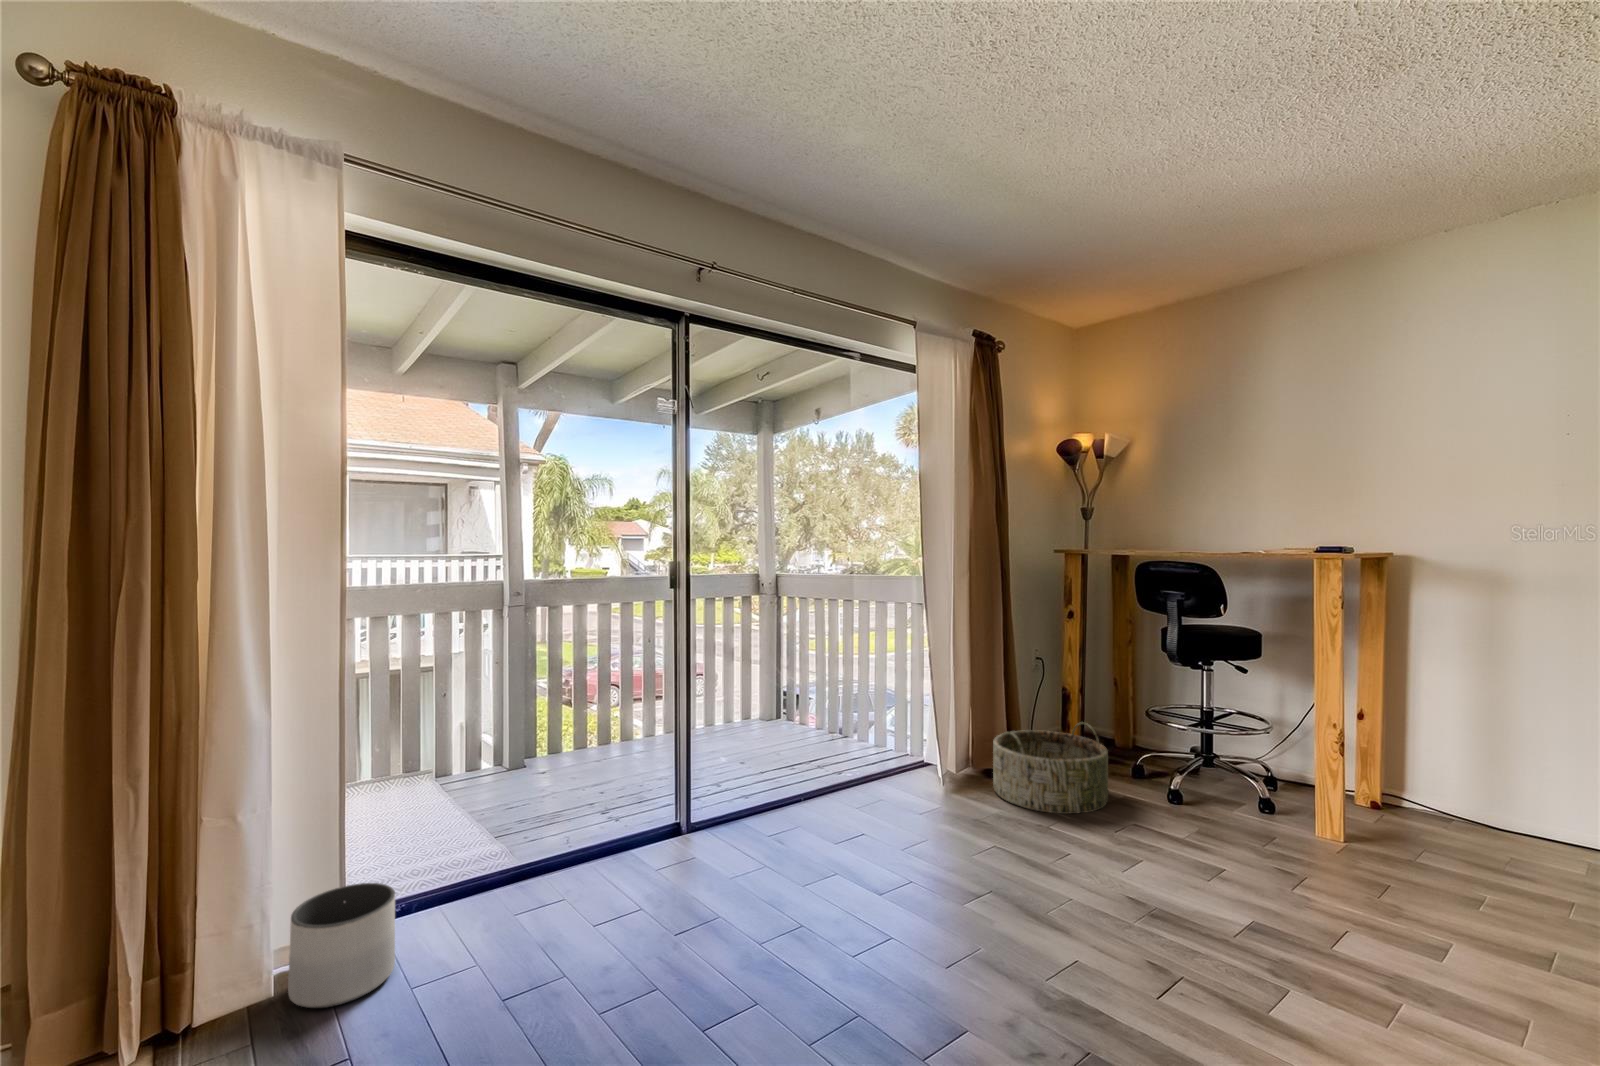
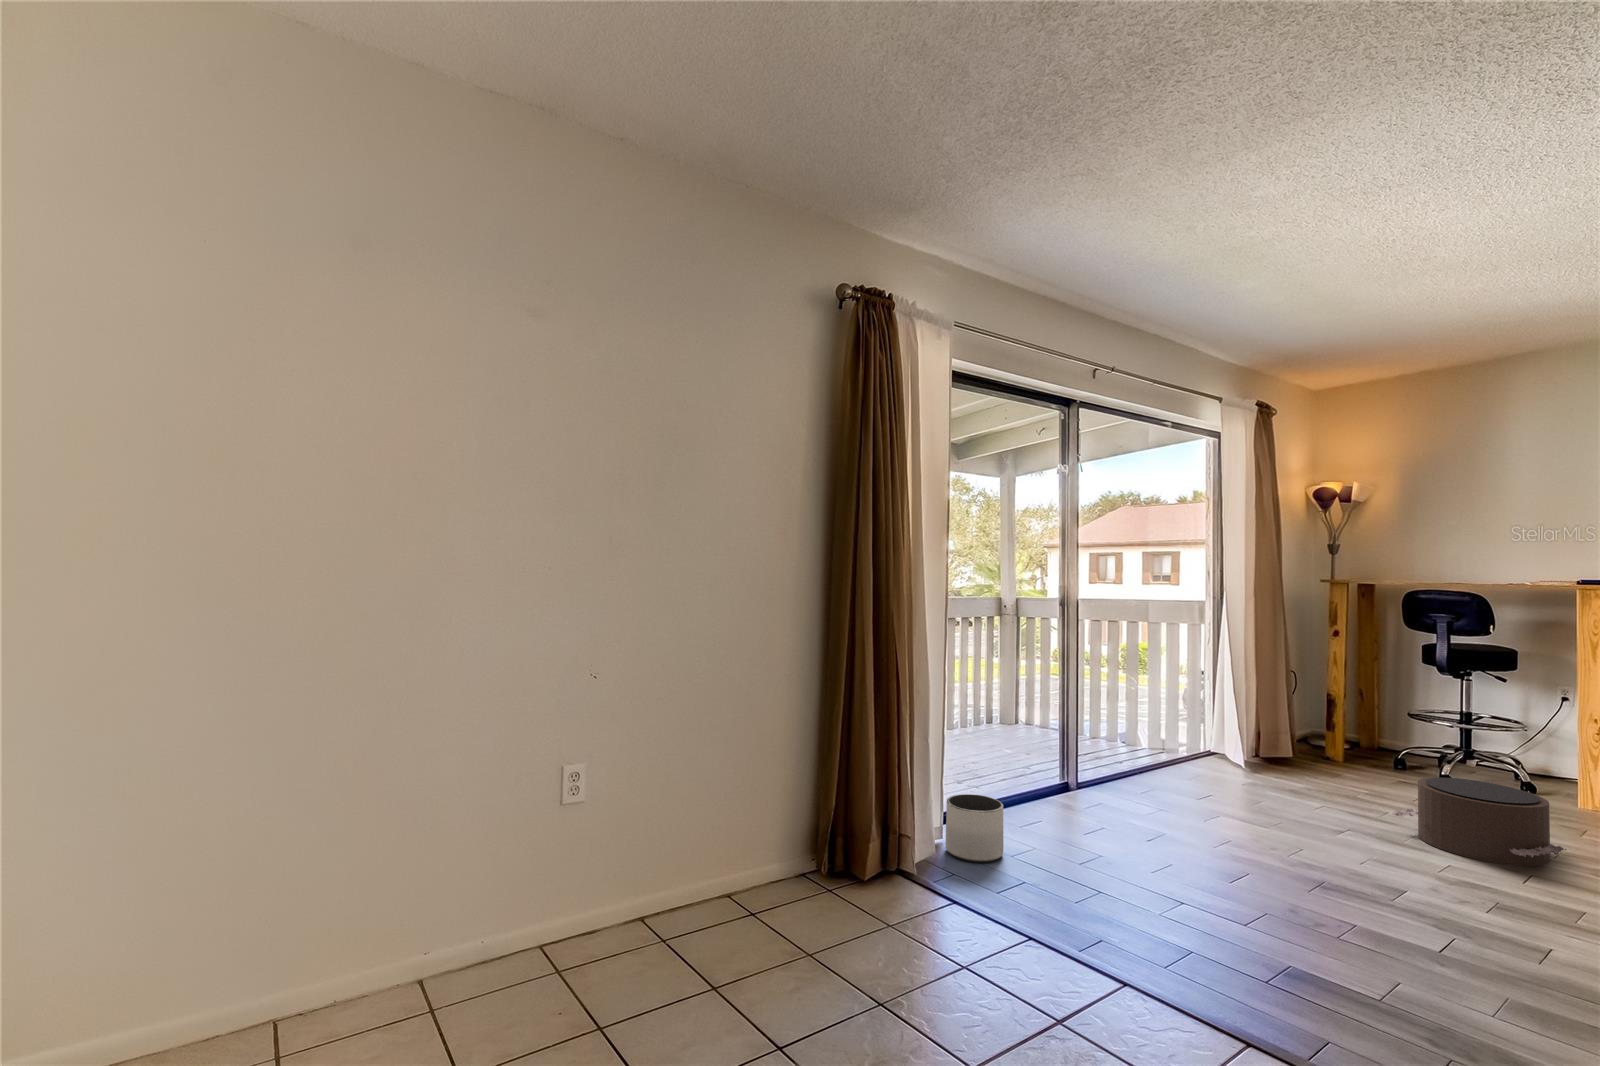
basket: present [993,722,1108,814] -> none [1286,720,1391,788]
pouf: none [1040,818,1240,969] -> present [1392,777,1566,866]

